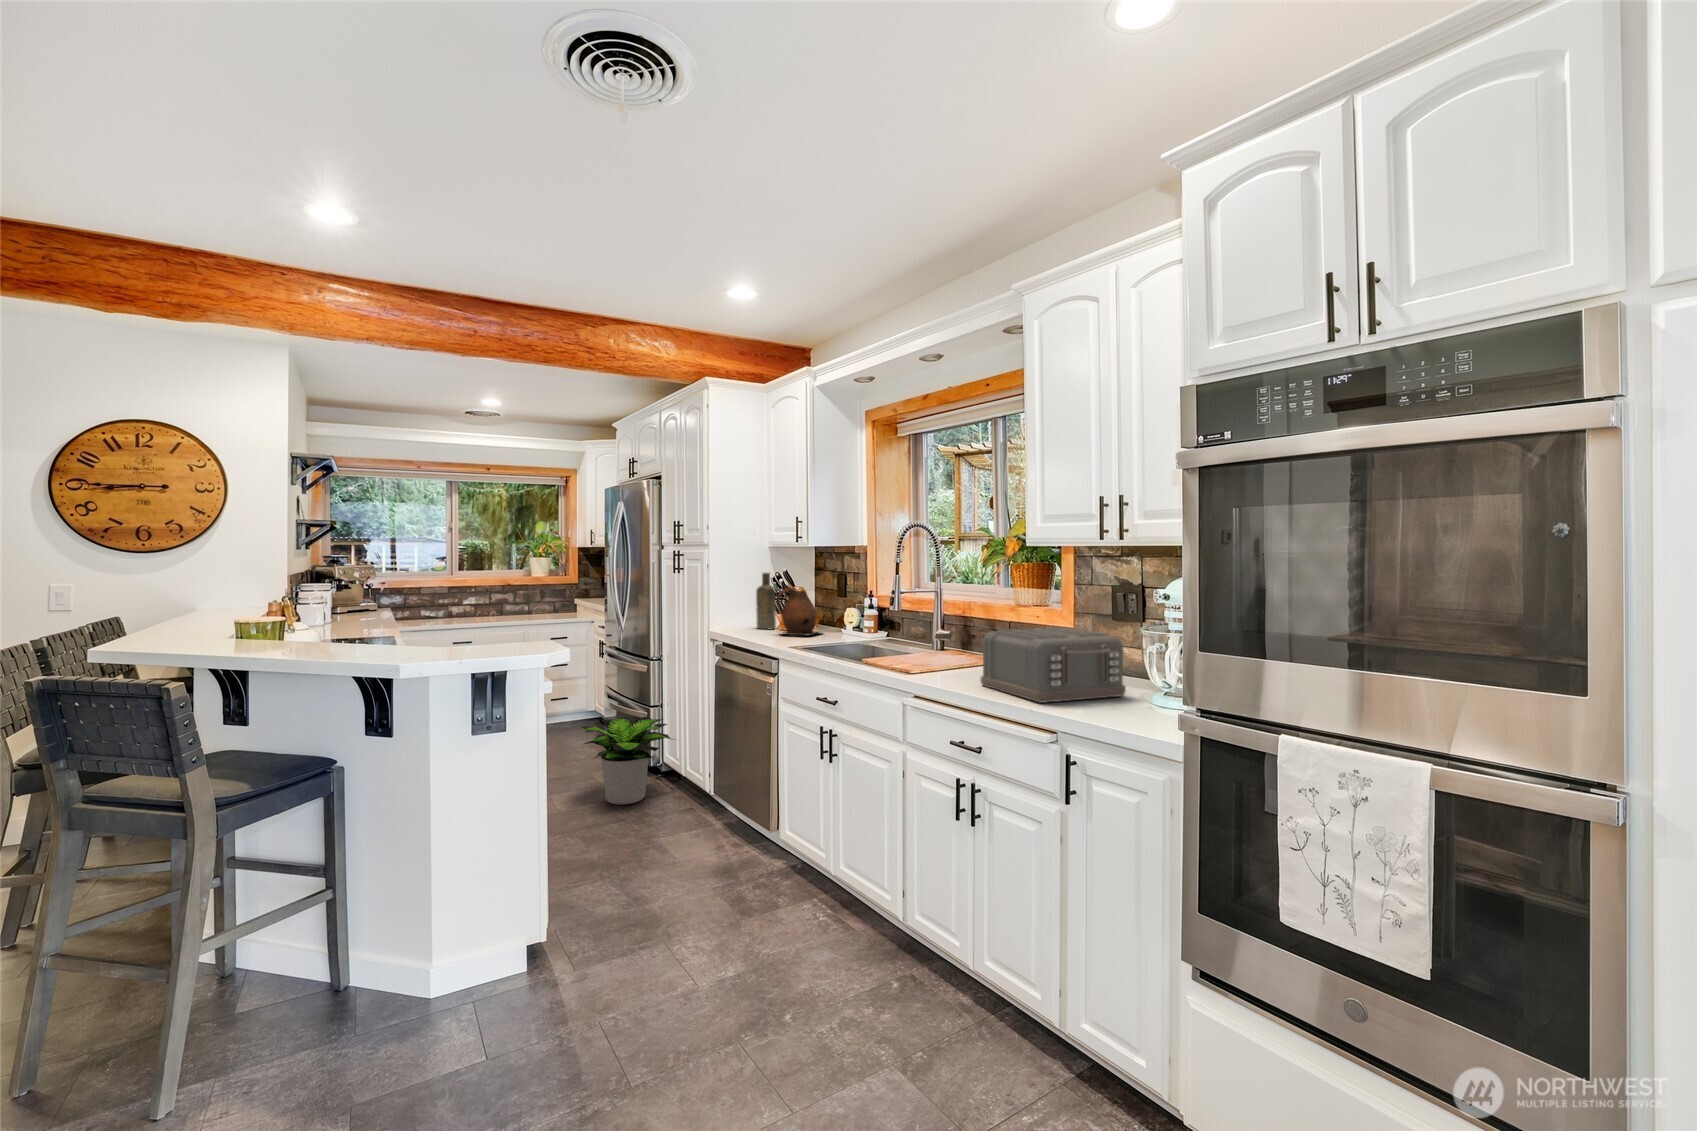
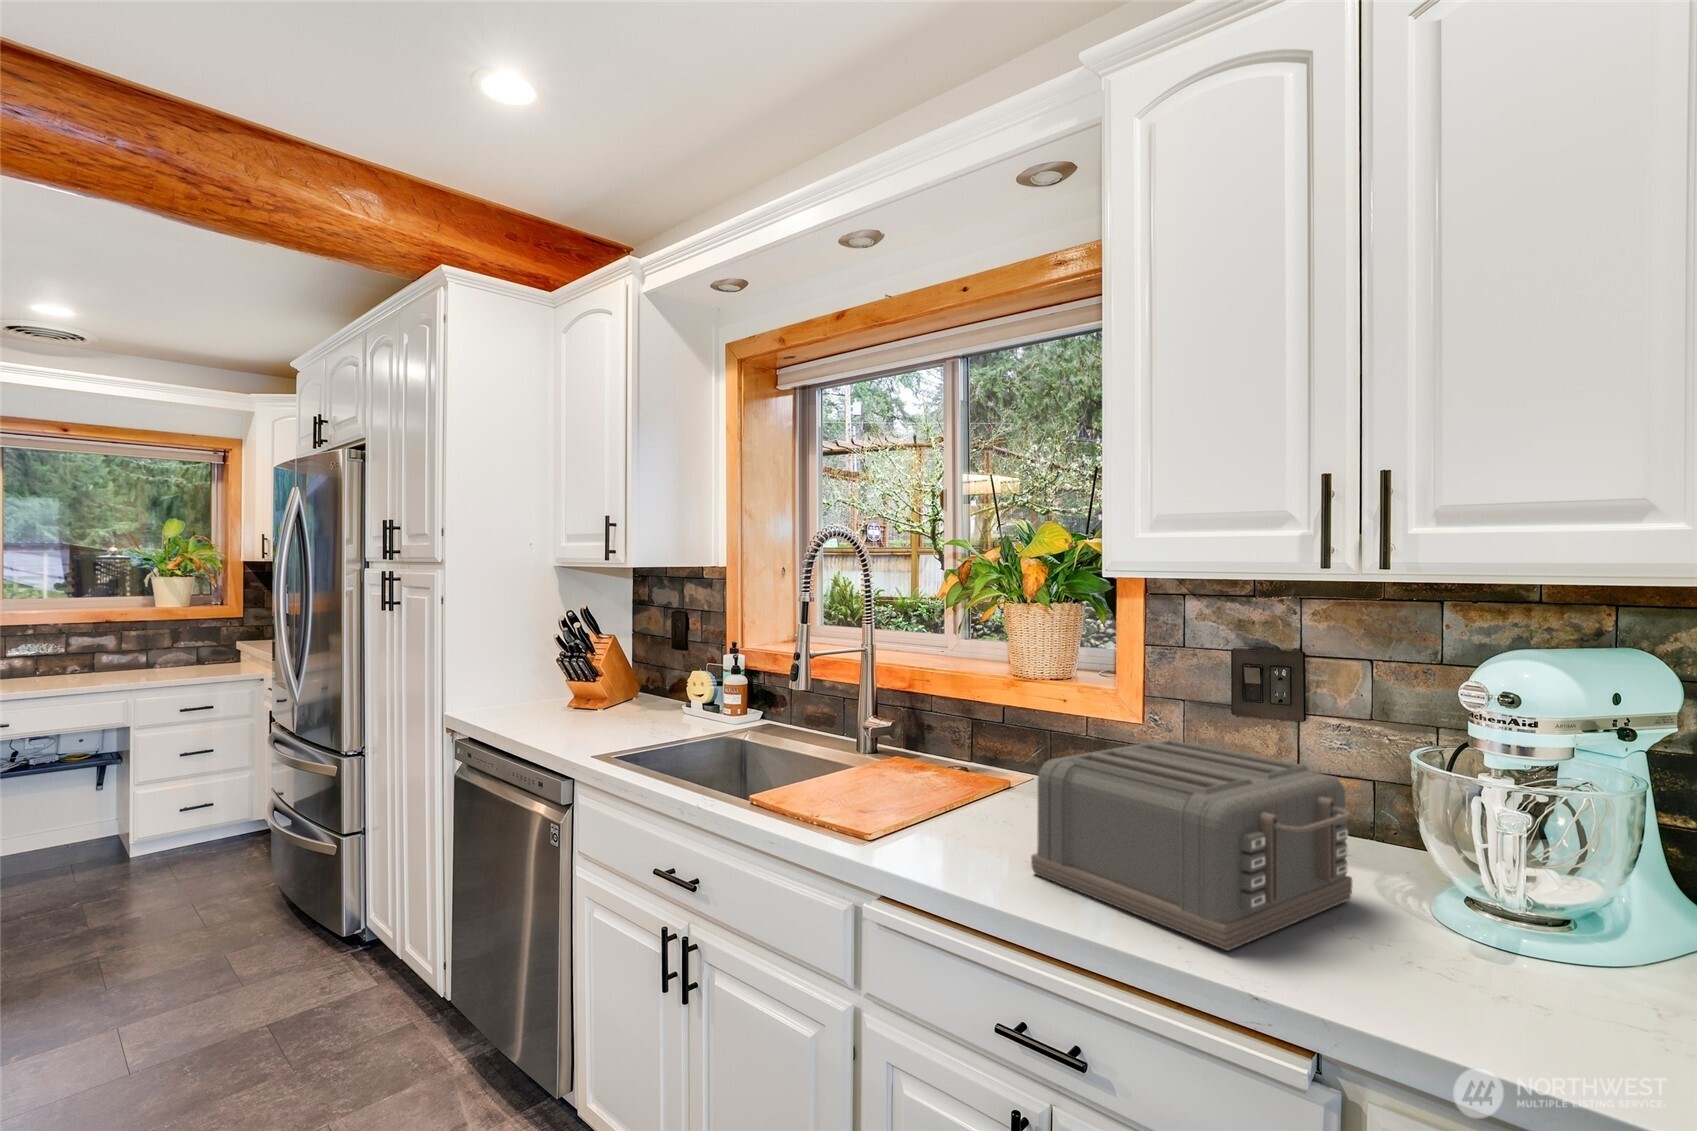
bottle: present [756,573,776,629] -> none [534,609,568,706]
ceramic pitcher: present [777,585,819,636] -> none [570,632,654,723]
potted plant: present [582,717,675,805] -> none [187,861,389,1038]

